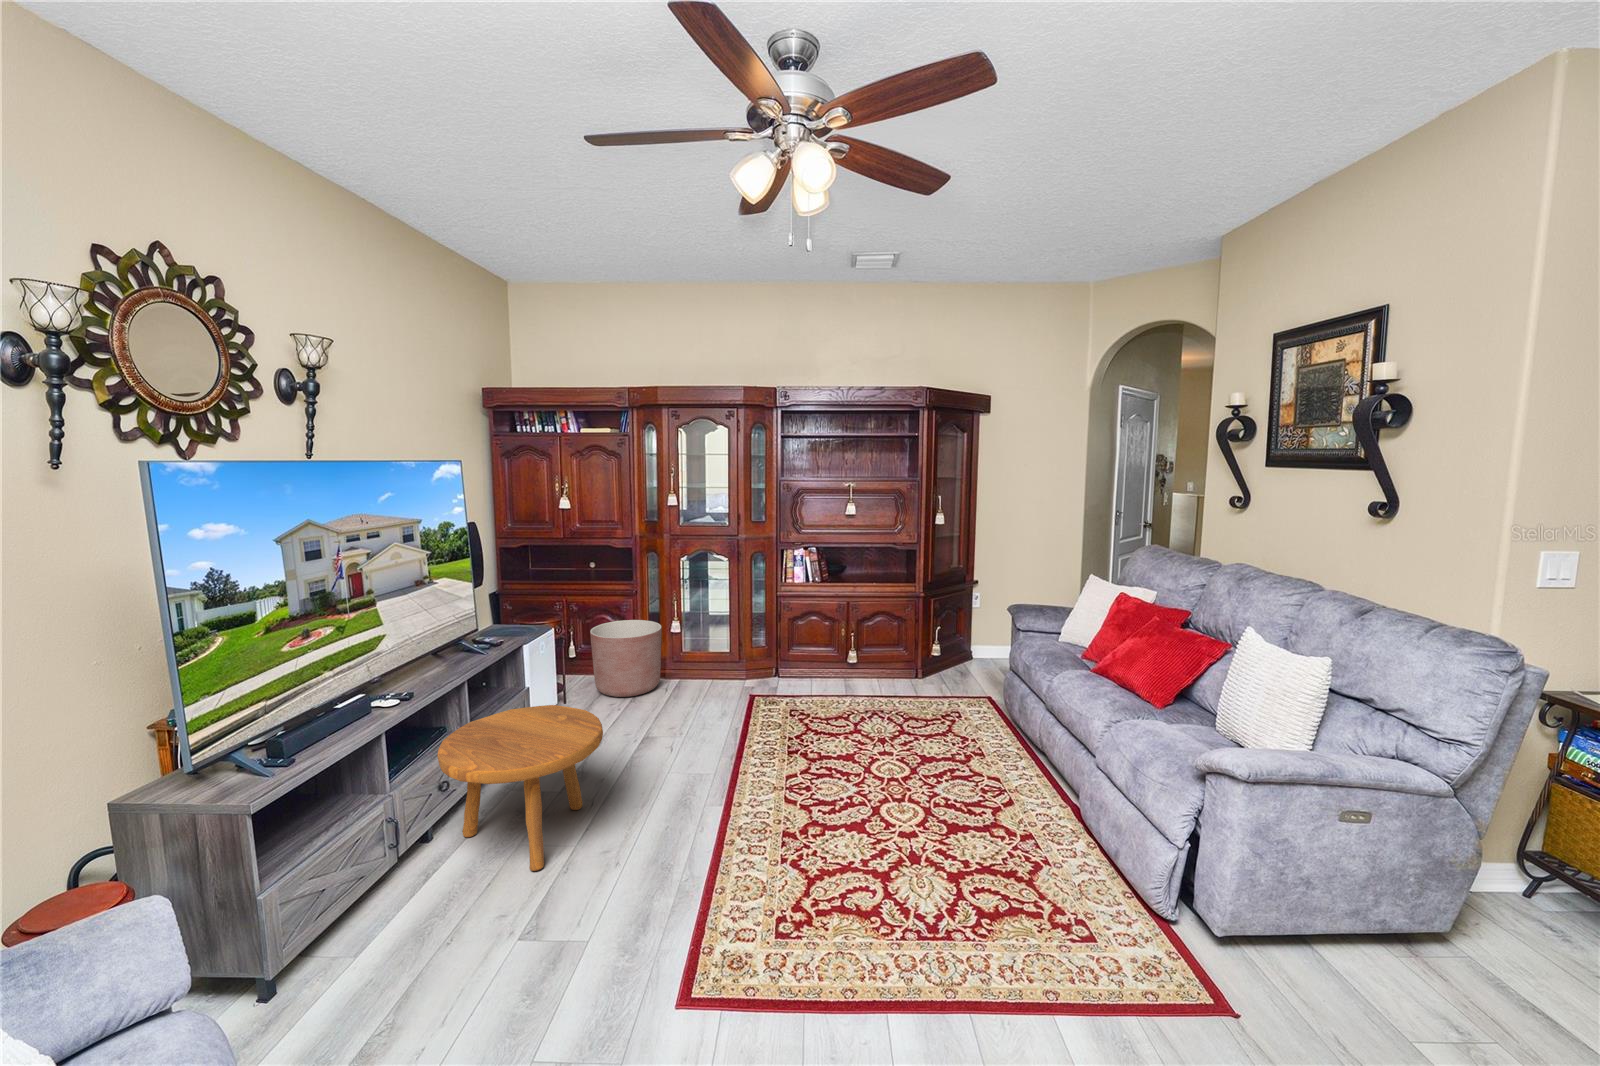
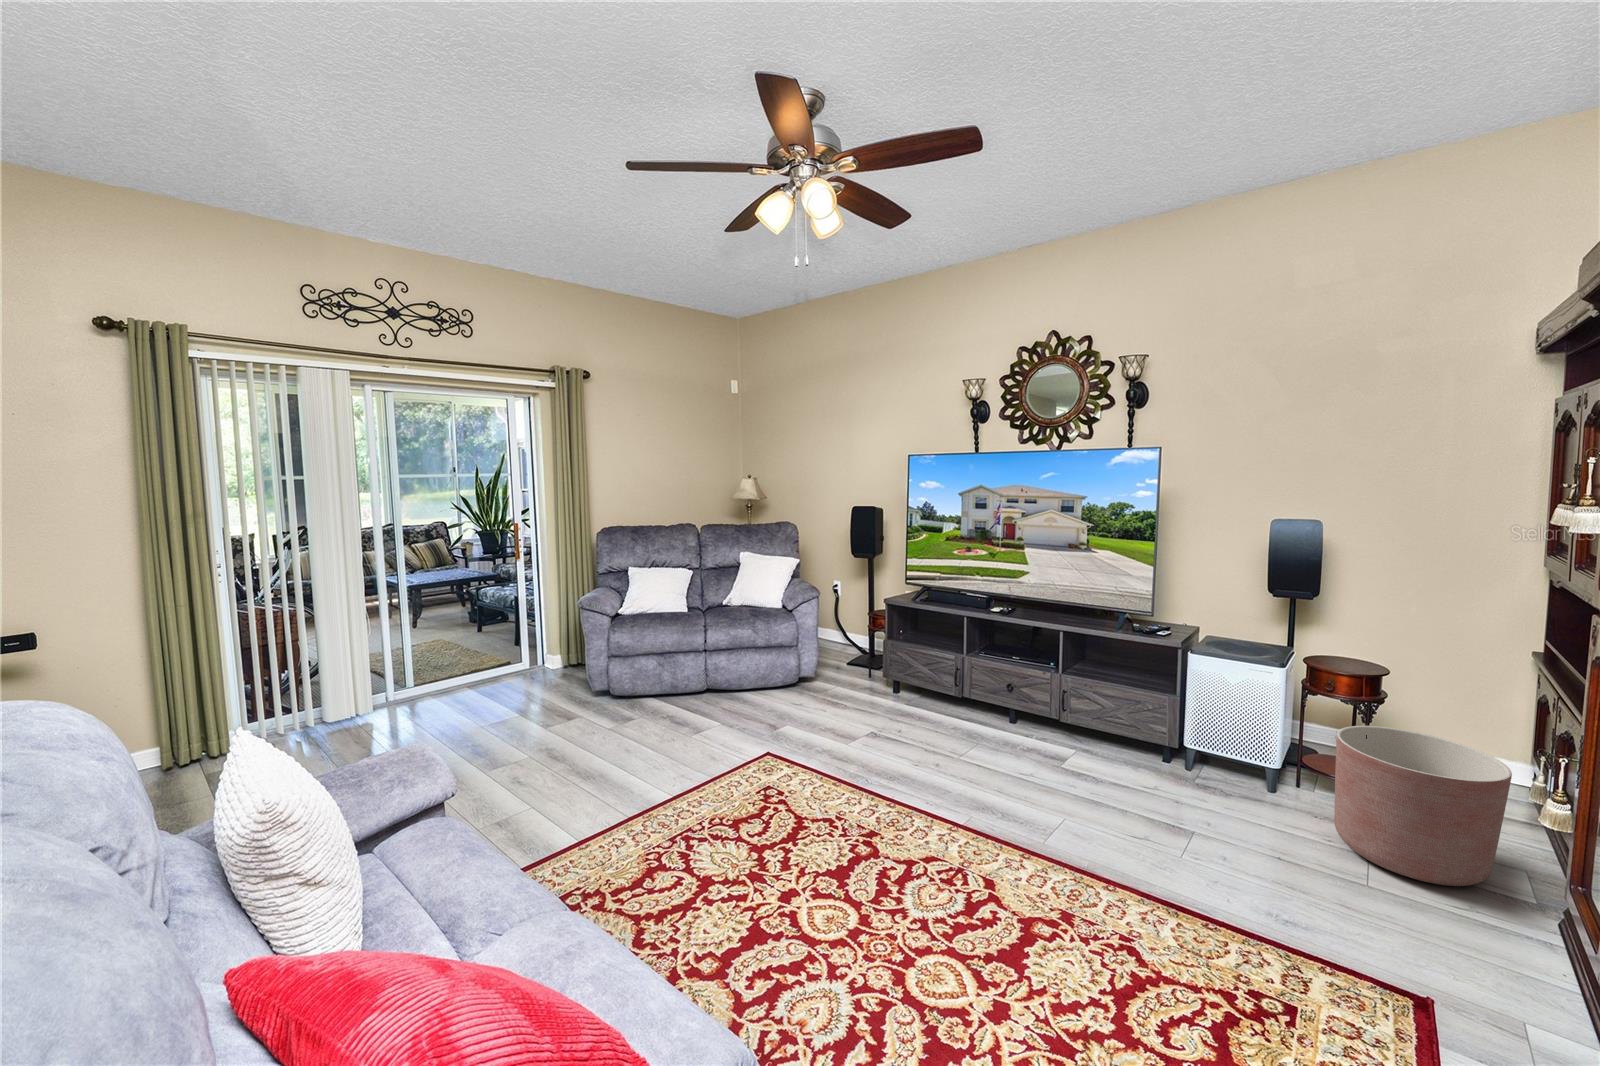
footstool: present [437,705,603,871] -> none [924,645,1046,764]

